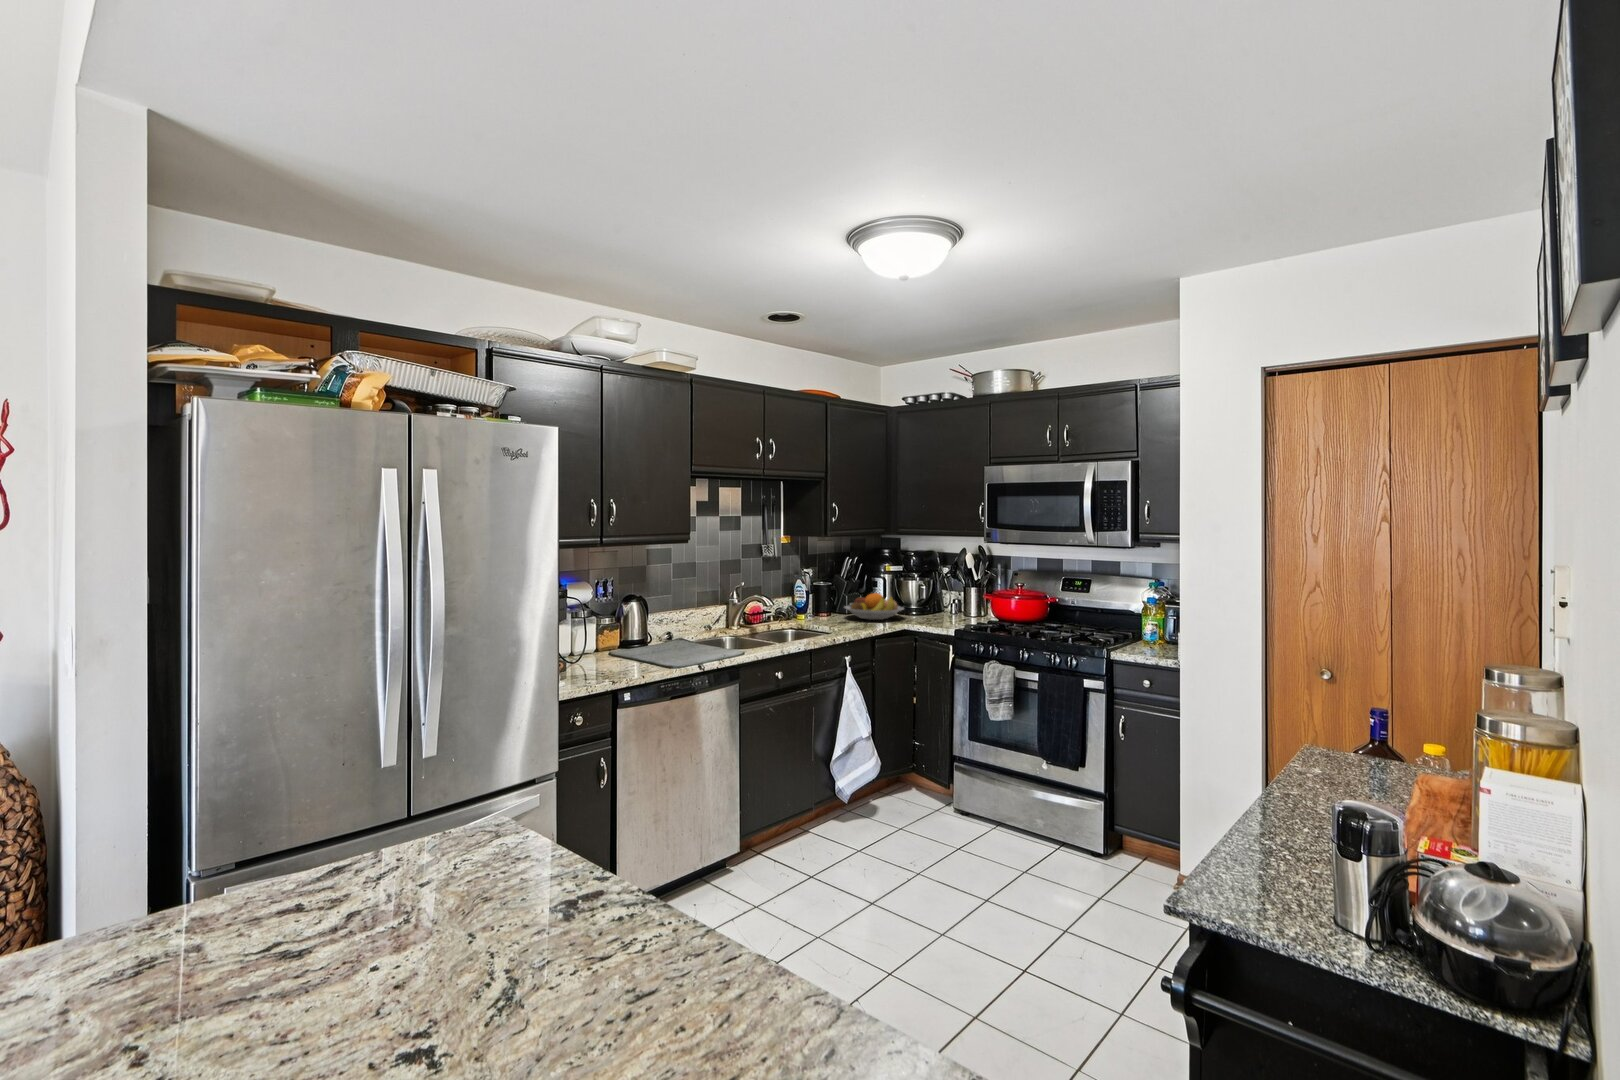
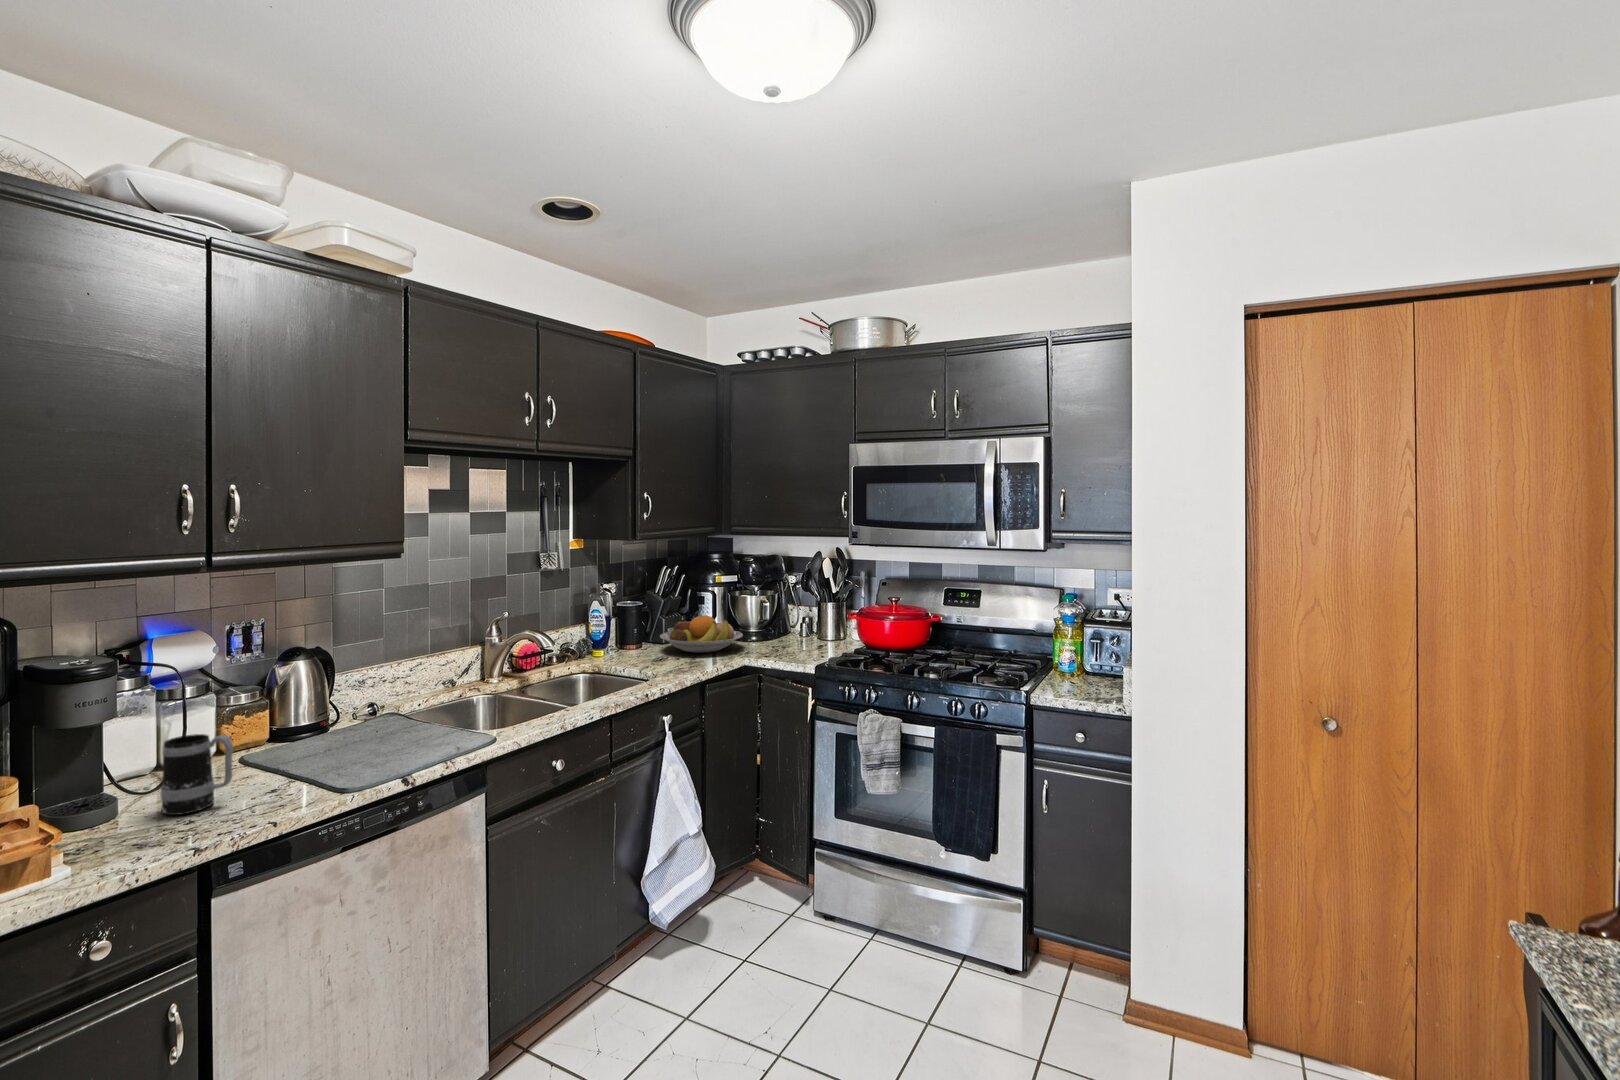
mug: none [586,632,619,671] -> present [161,734,233,815]

